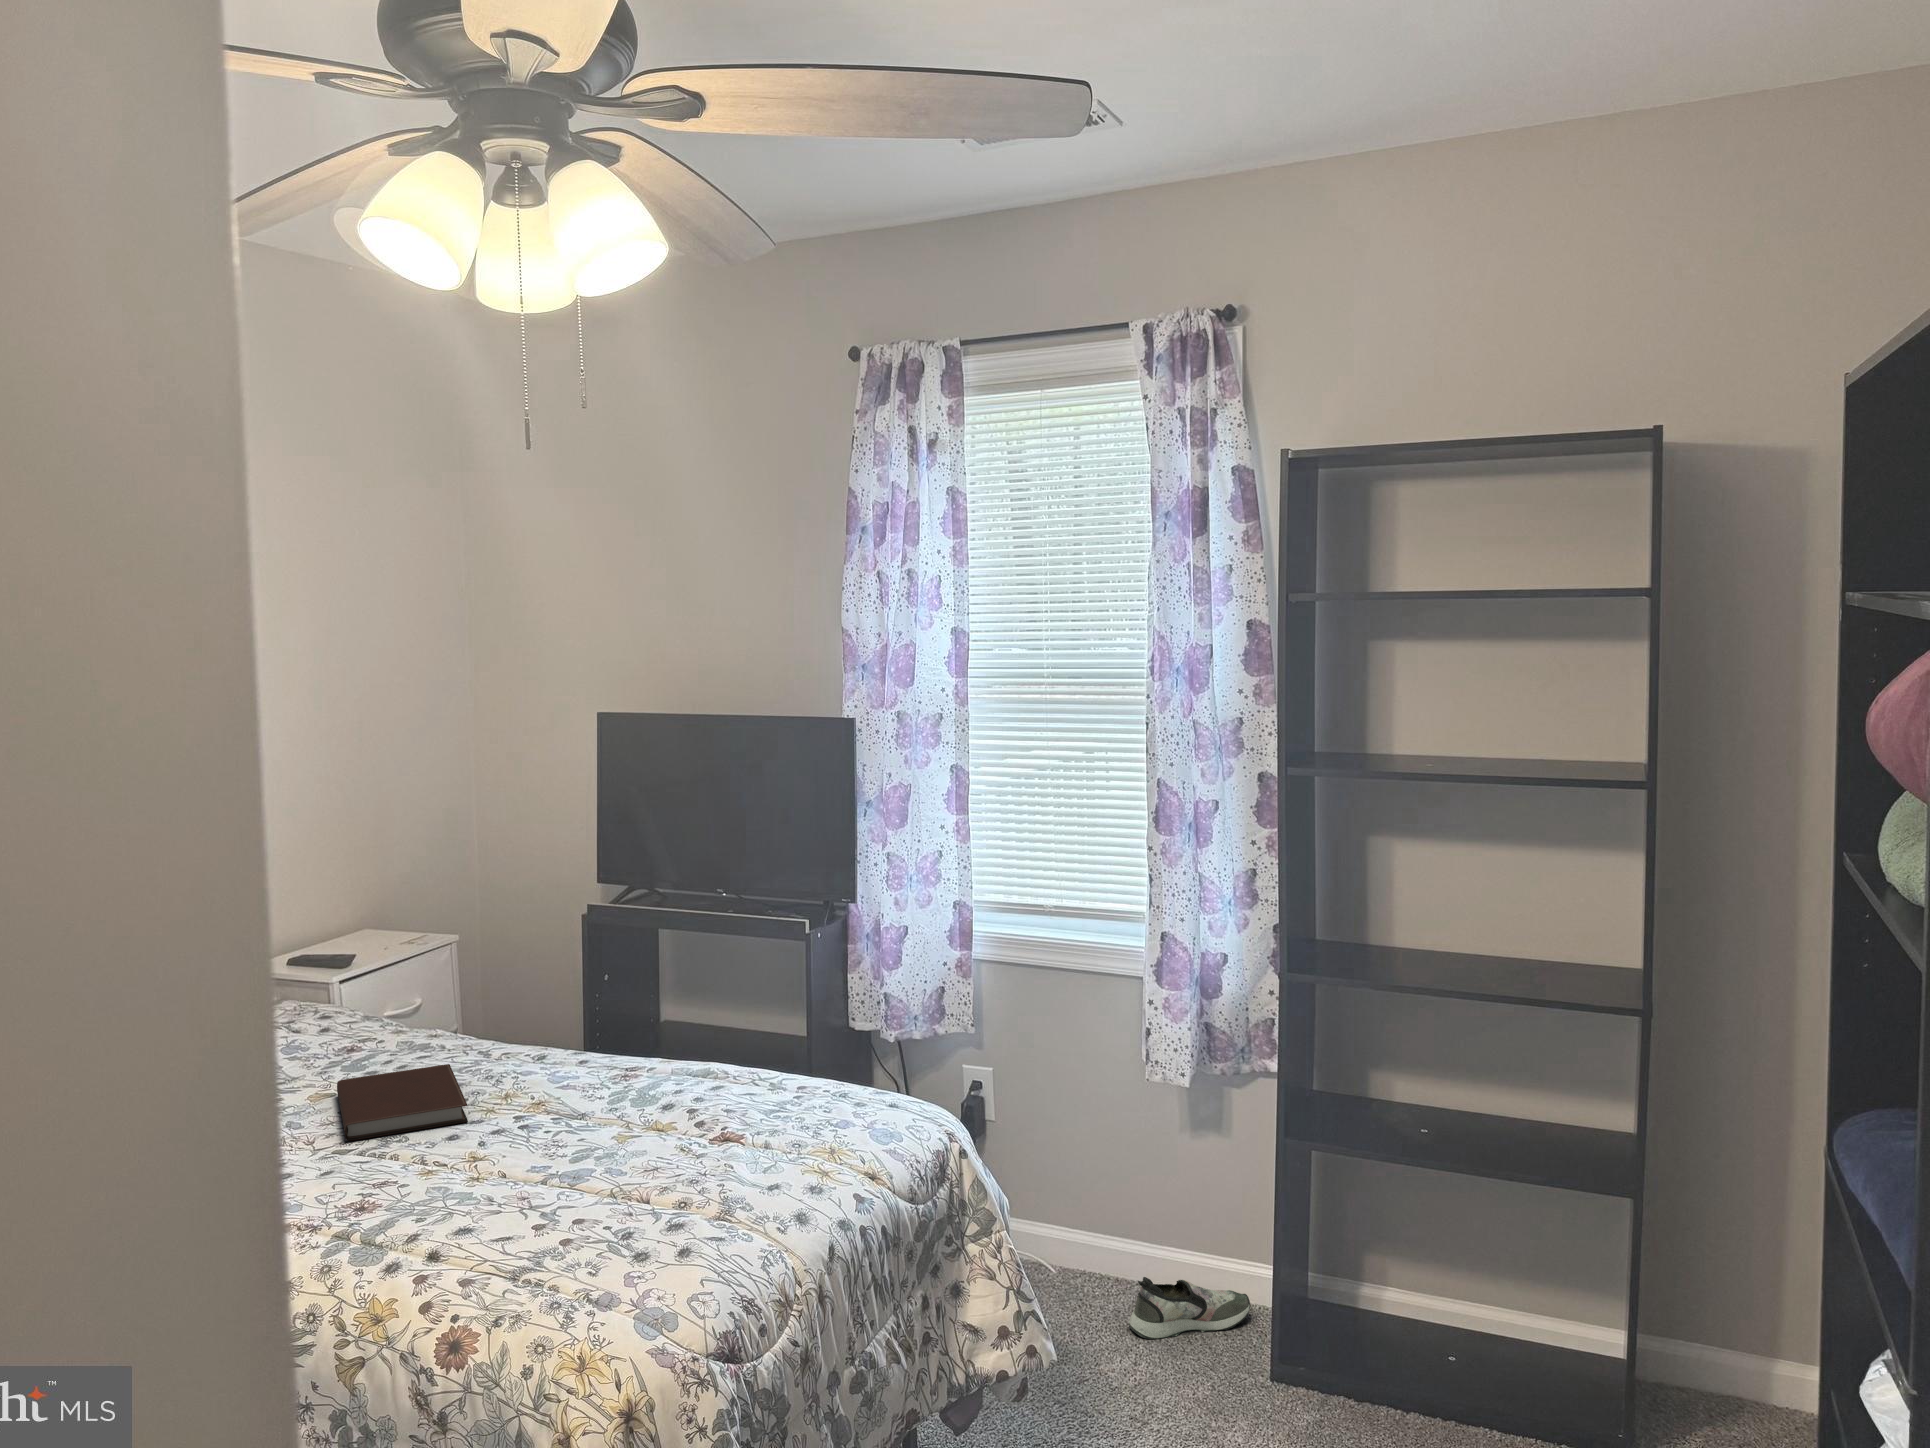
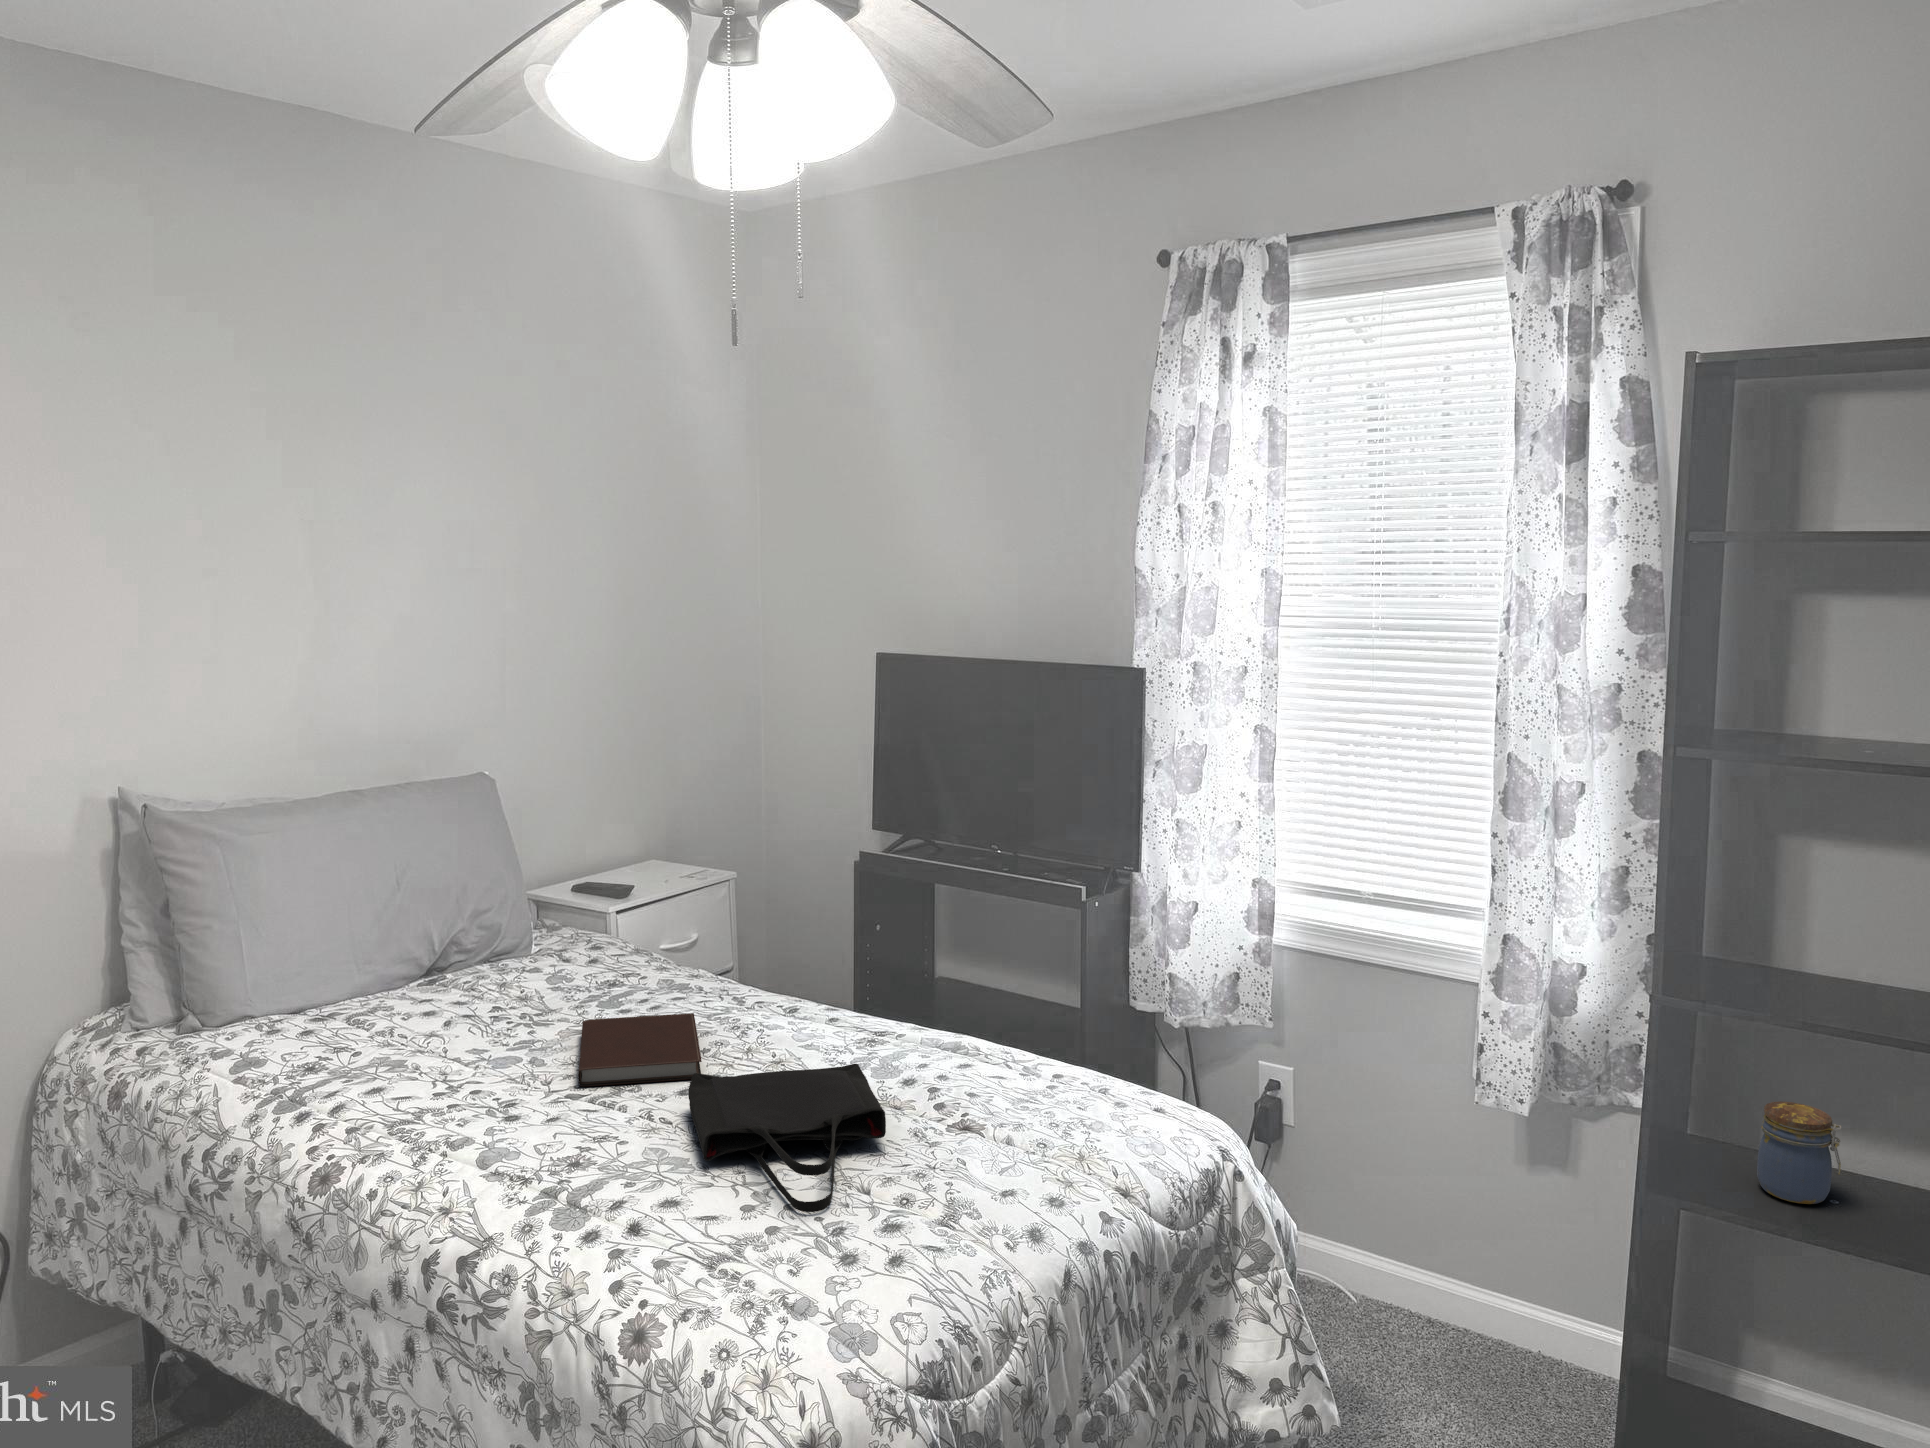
jar: none [1364,1050,1423,1130] -> present [1757,1102,1842,1204]
tote bag: none [462,1091,657,1223] -> present [688,1064,886,1212]
shoe: present [1129,1277,1250,1339] -> none [1439,1329,1593,1406]

